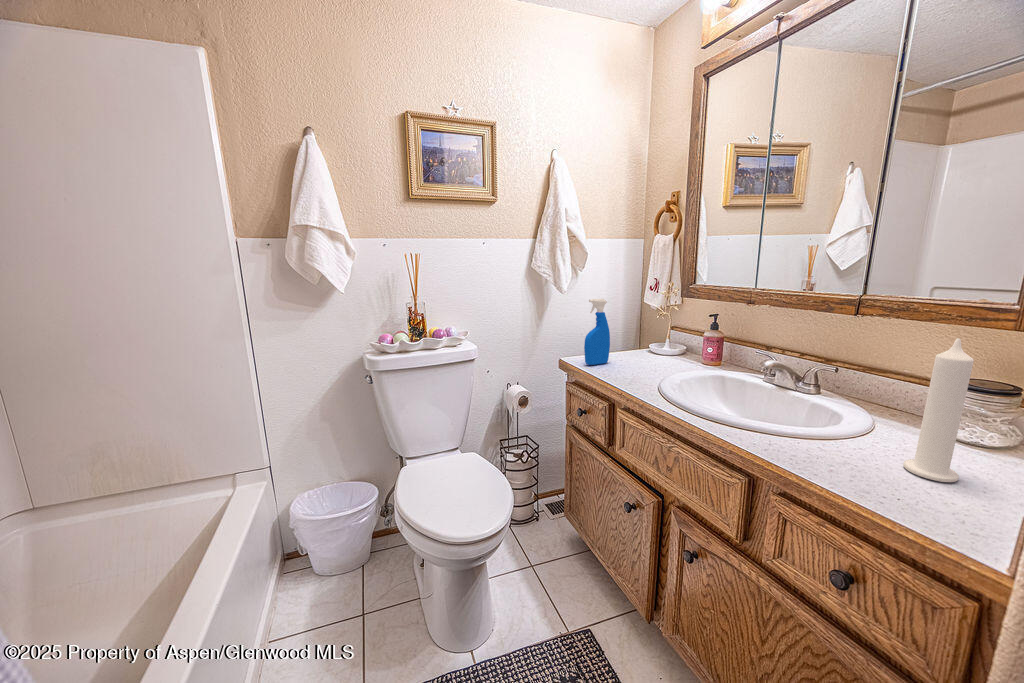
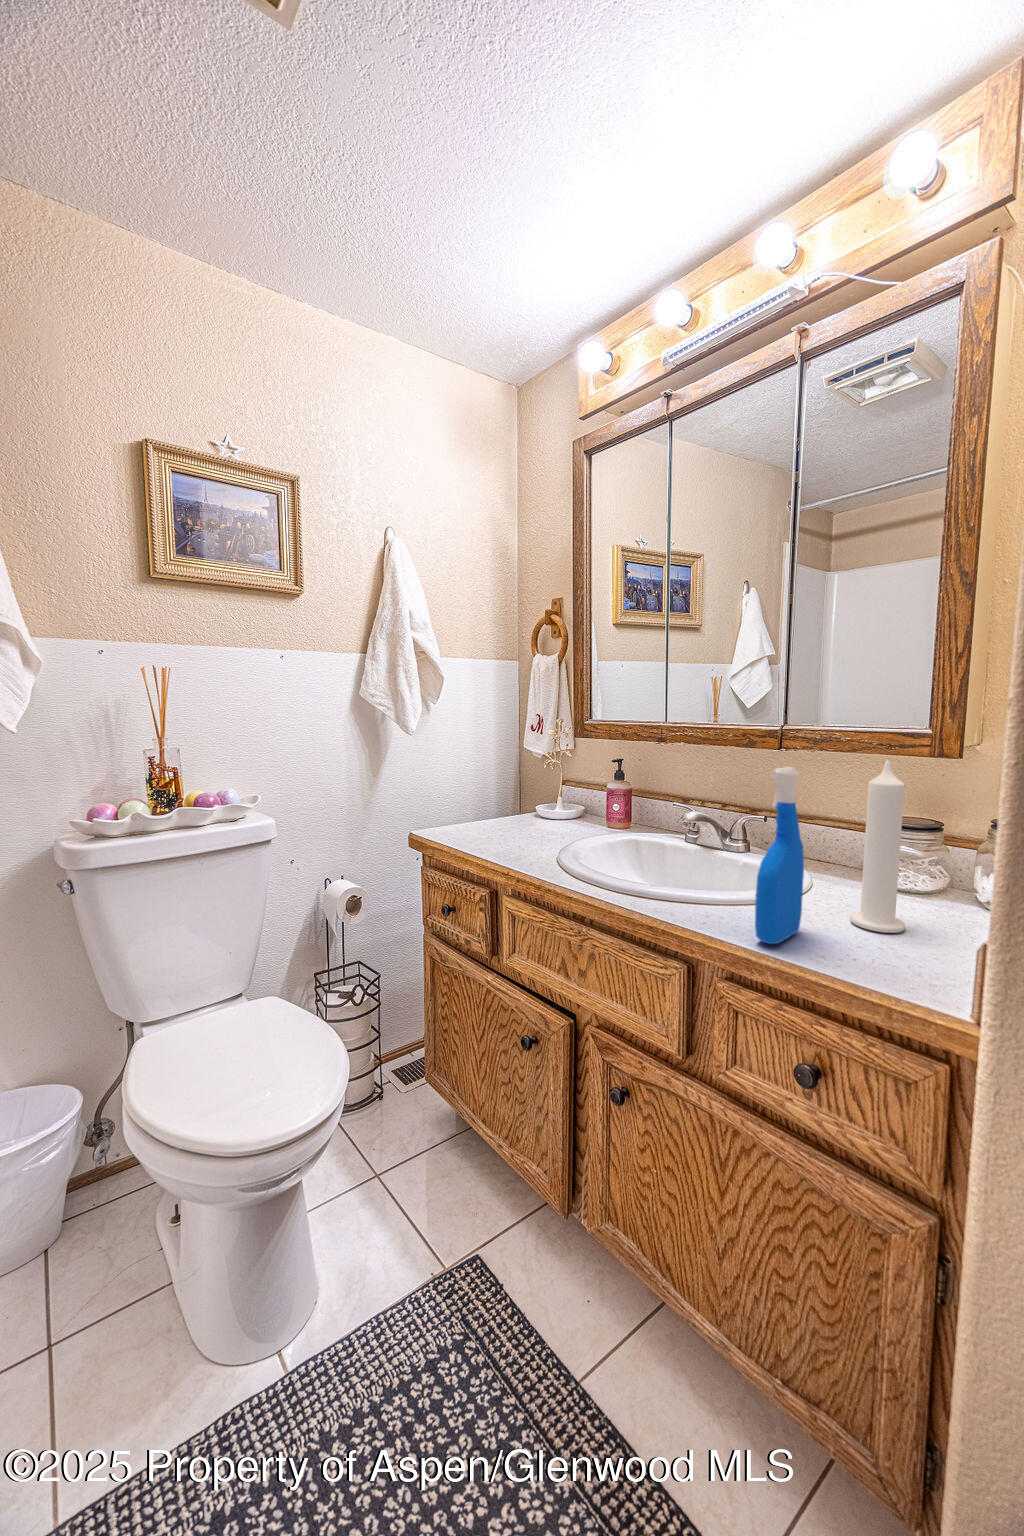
spray bottle: present [584,299,610,365] -> present [755,767,804,944]

